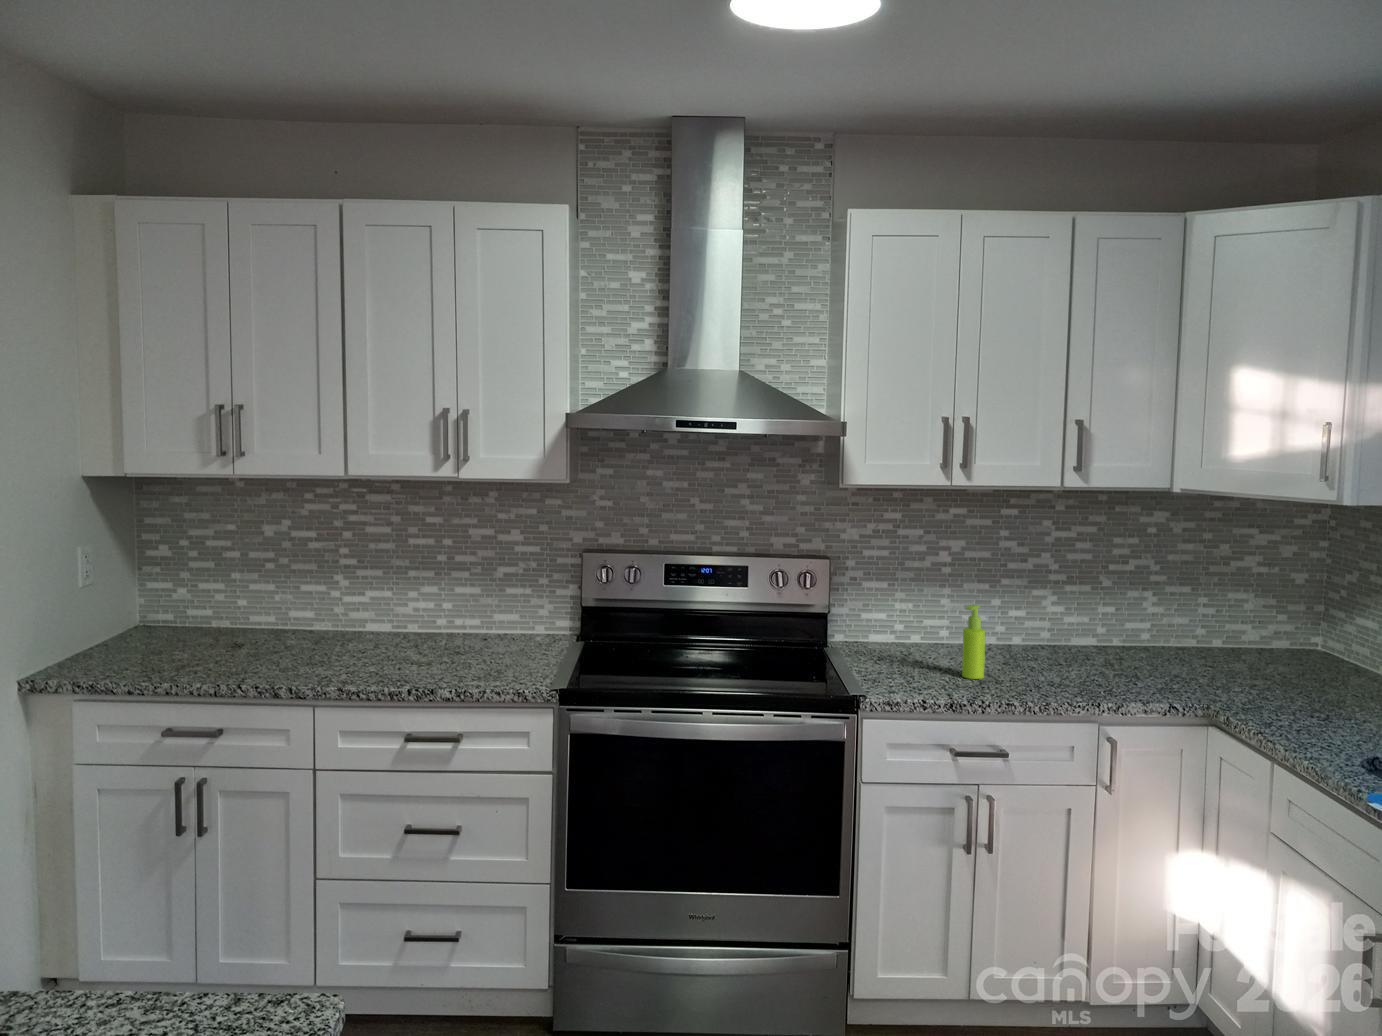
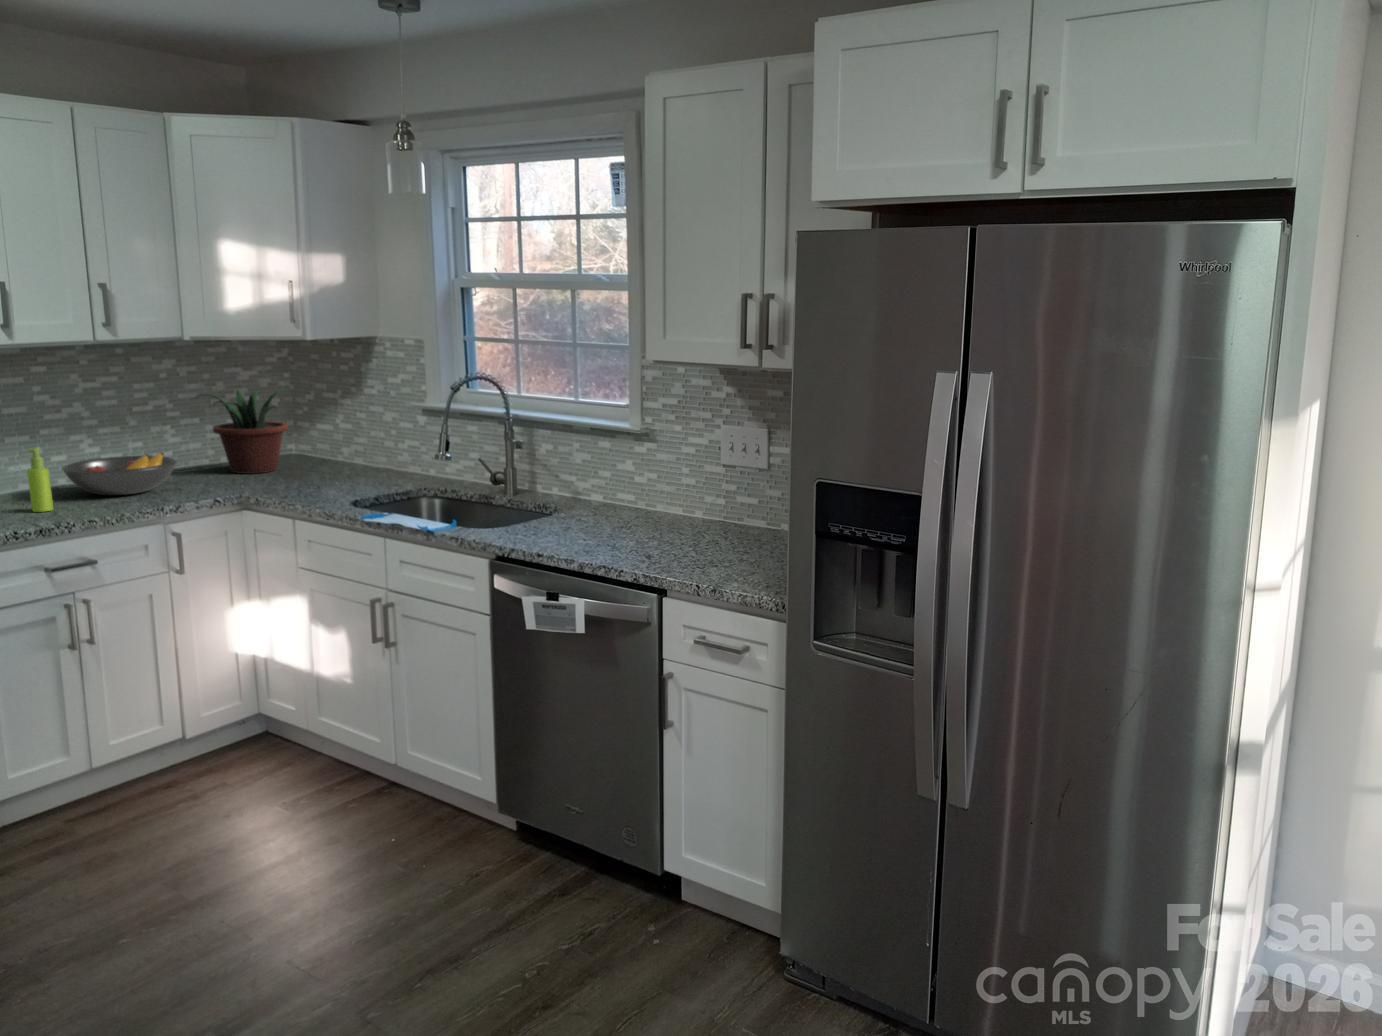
potted plant: none [1182,556,1313,672] -> present [196,390,288,474]
fruit bowl: none [1008,622,1140,673] -> present [62,453,177,495]

